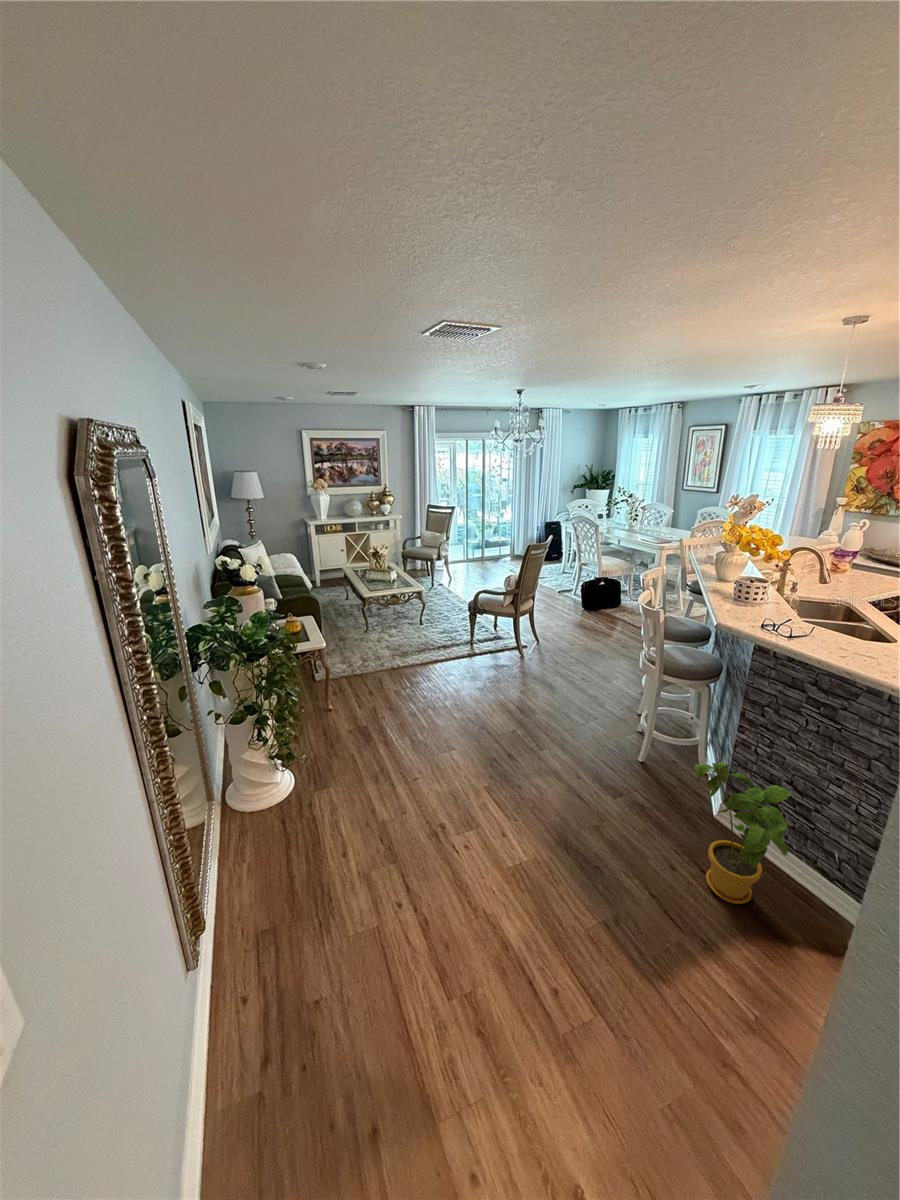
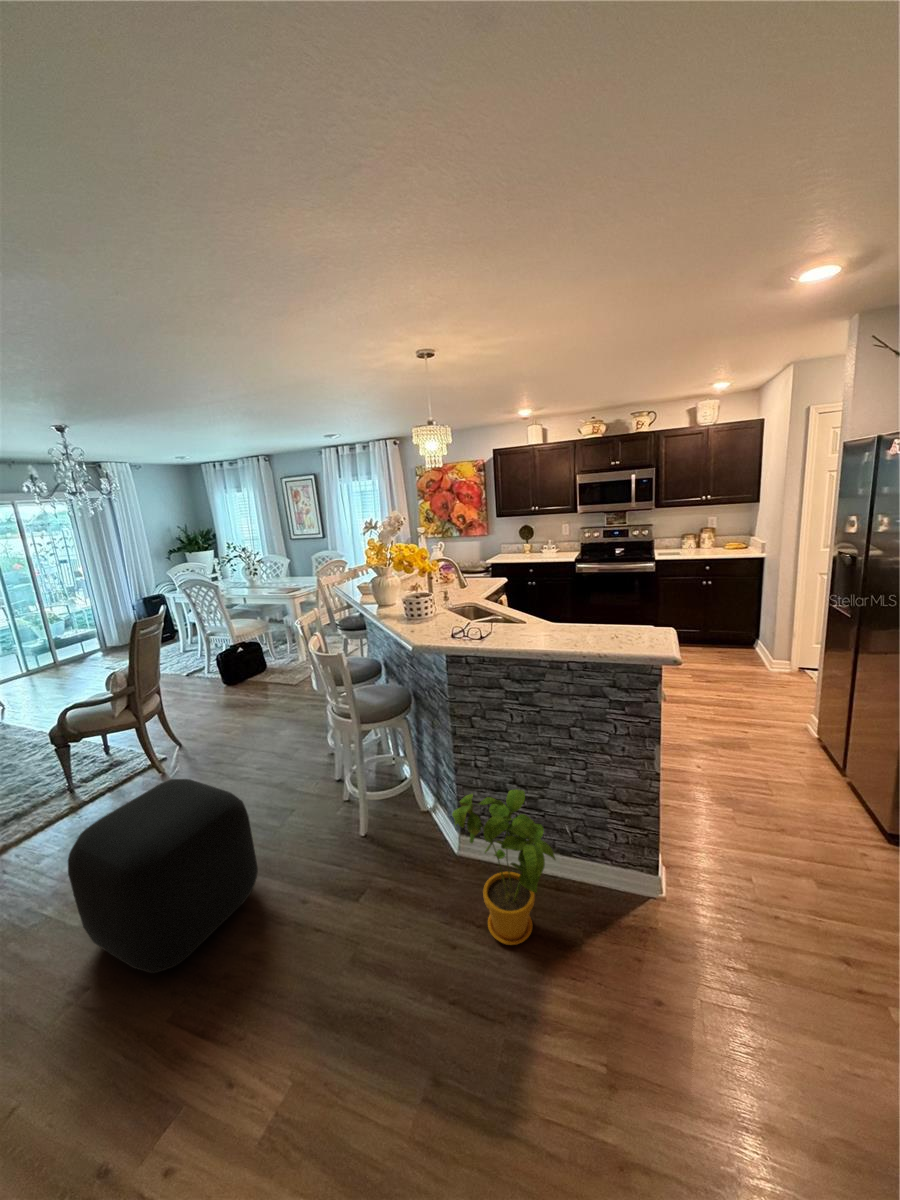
ottoman: none [462,656,558,760] -> present [68,779,258,973]

